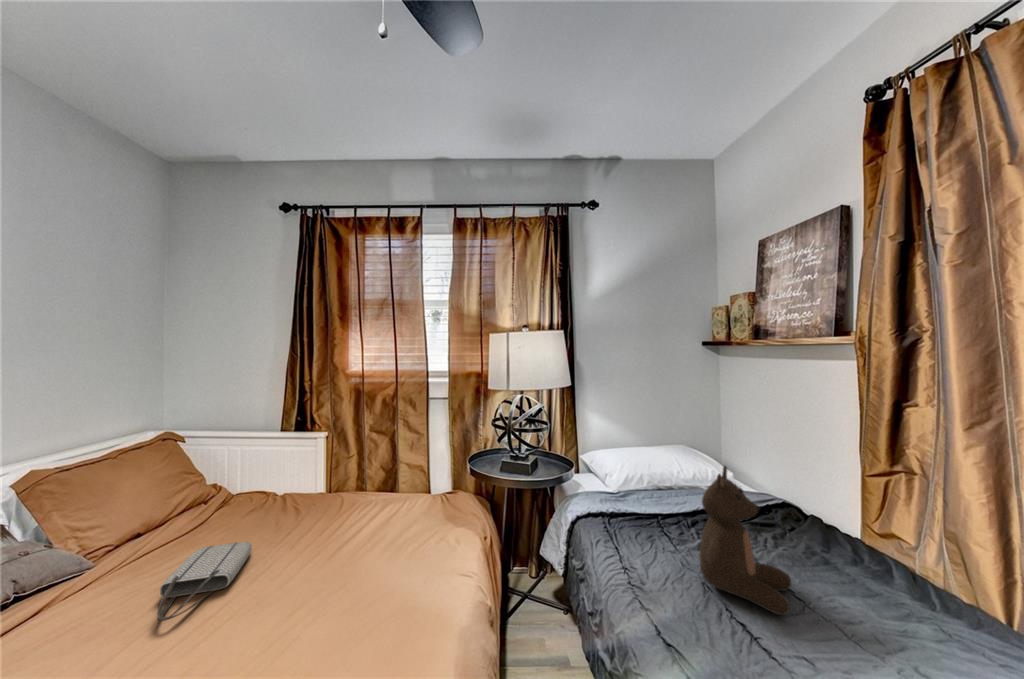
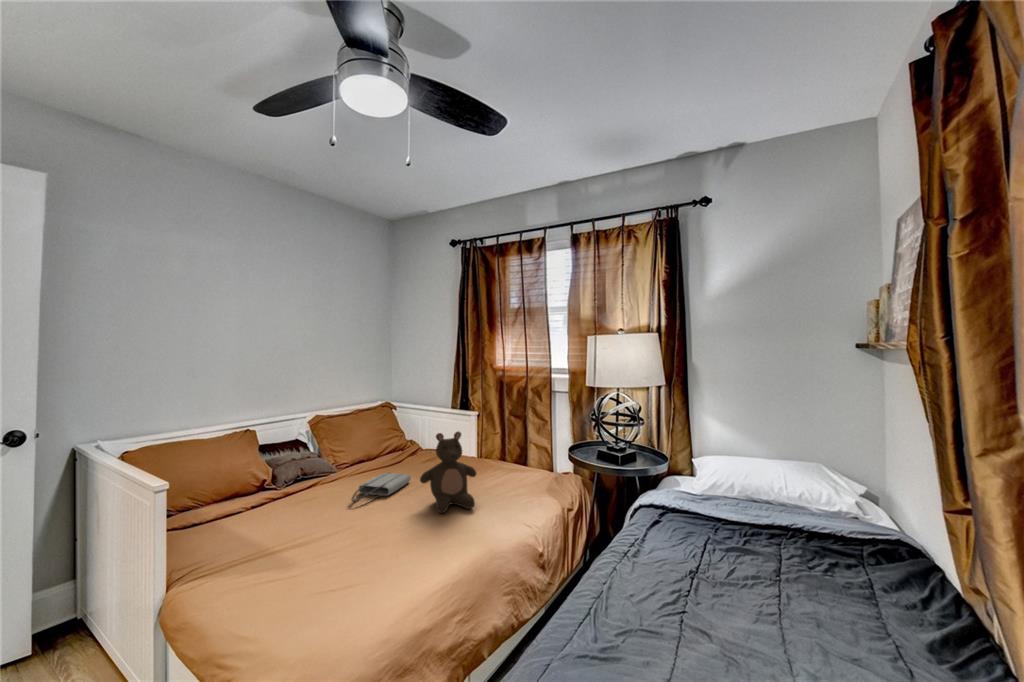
stuffed bear: present [699,466,791,615] -> present [420,432,476,513]

